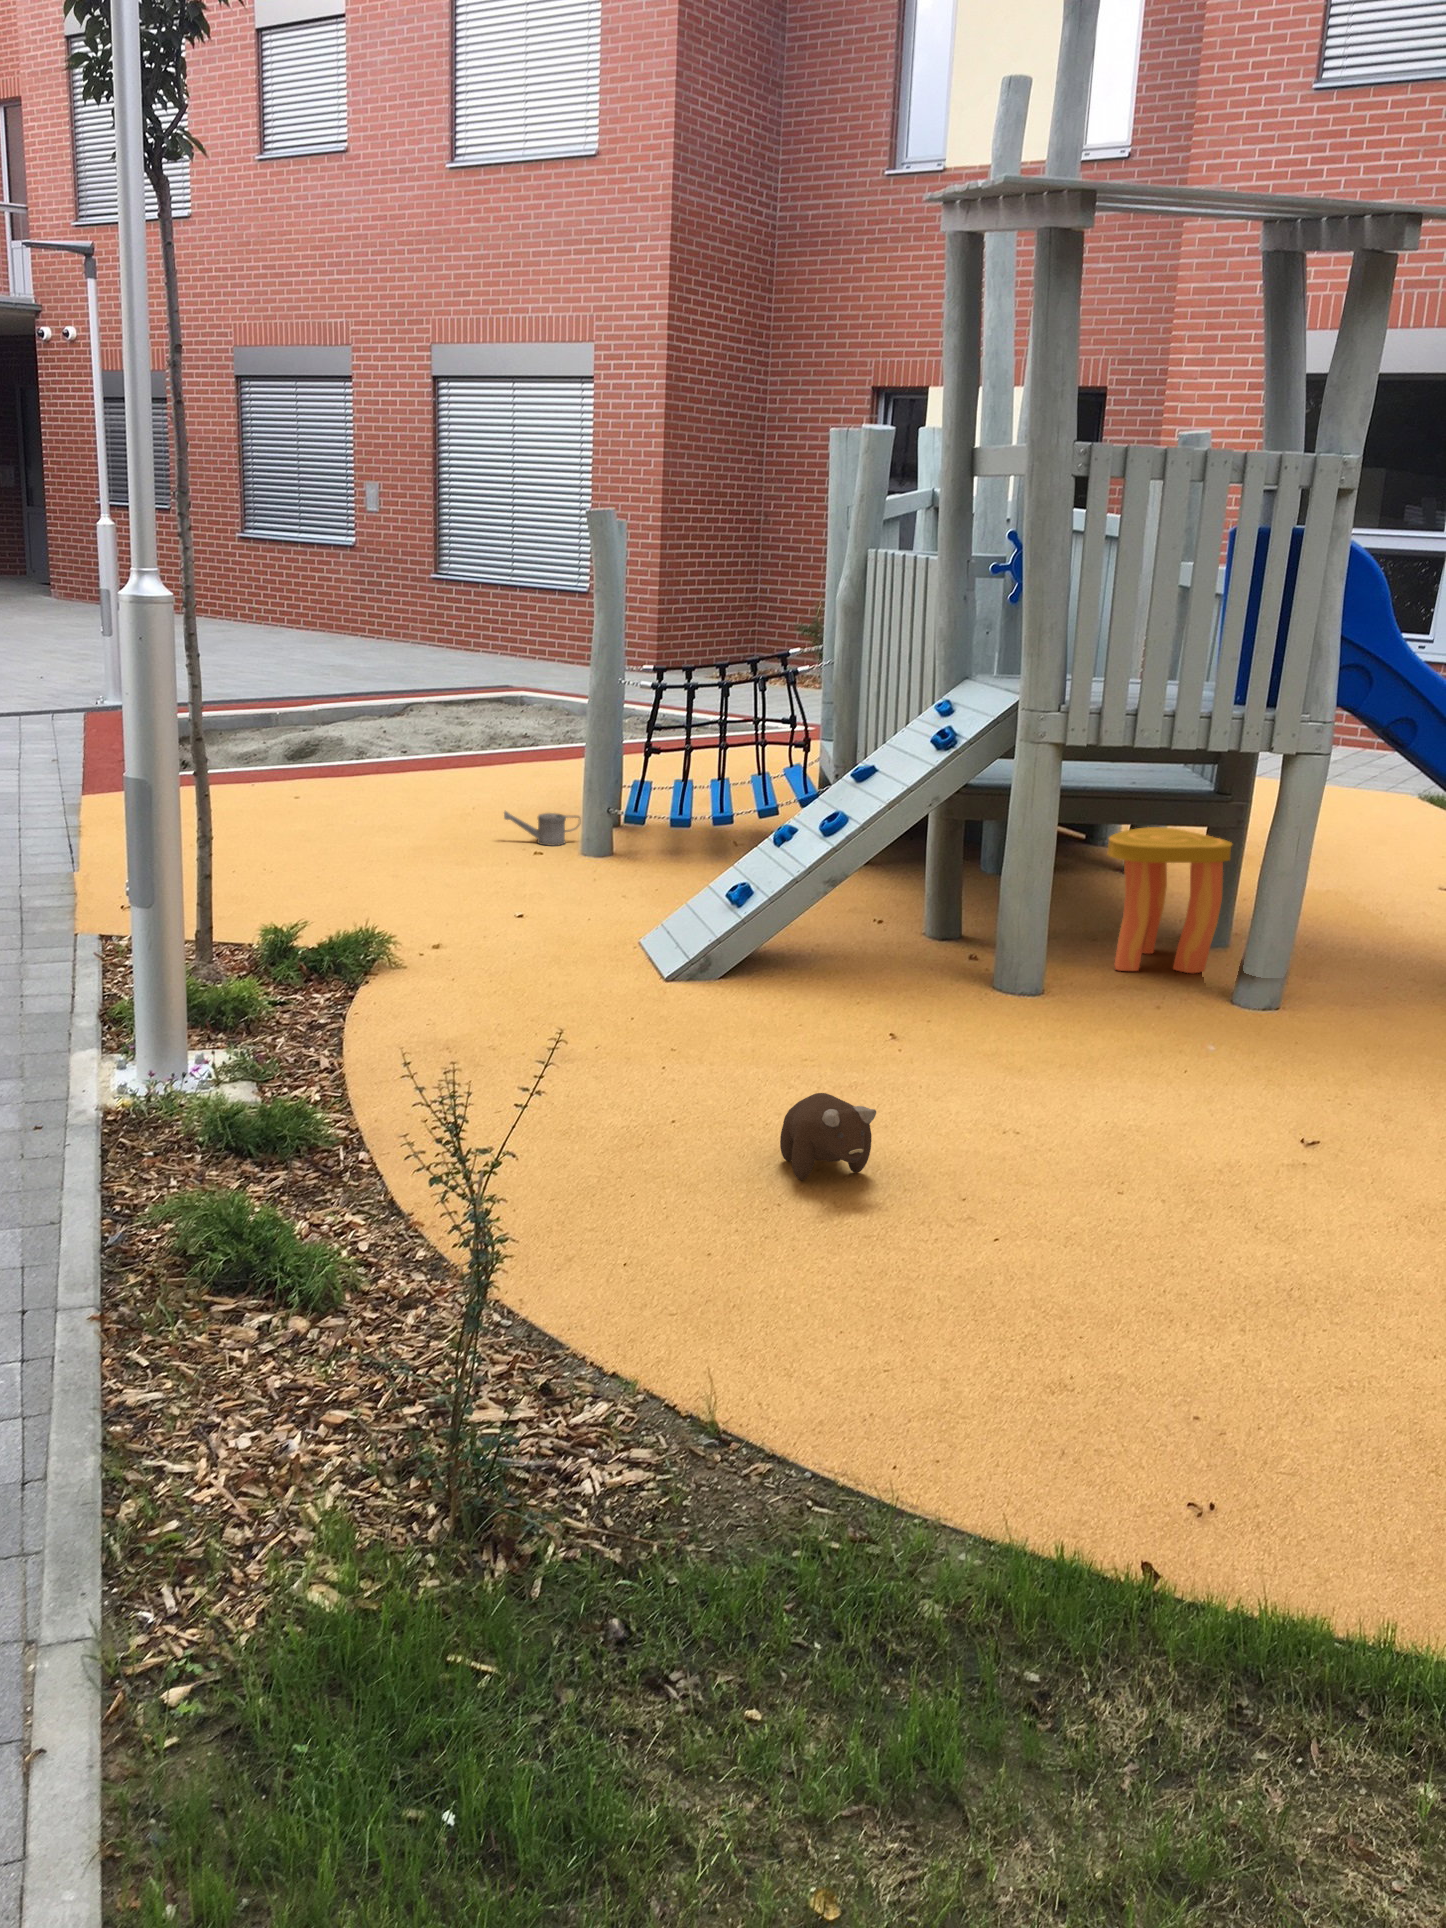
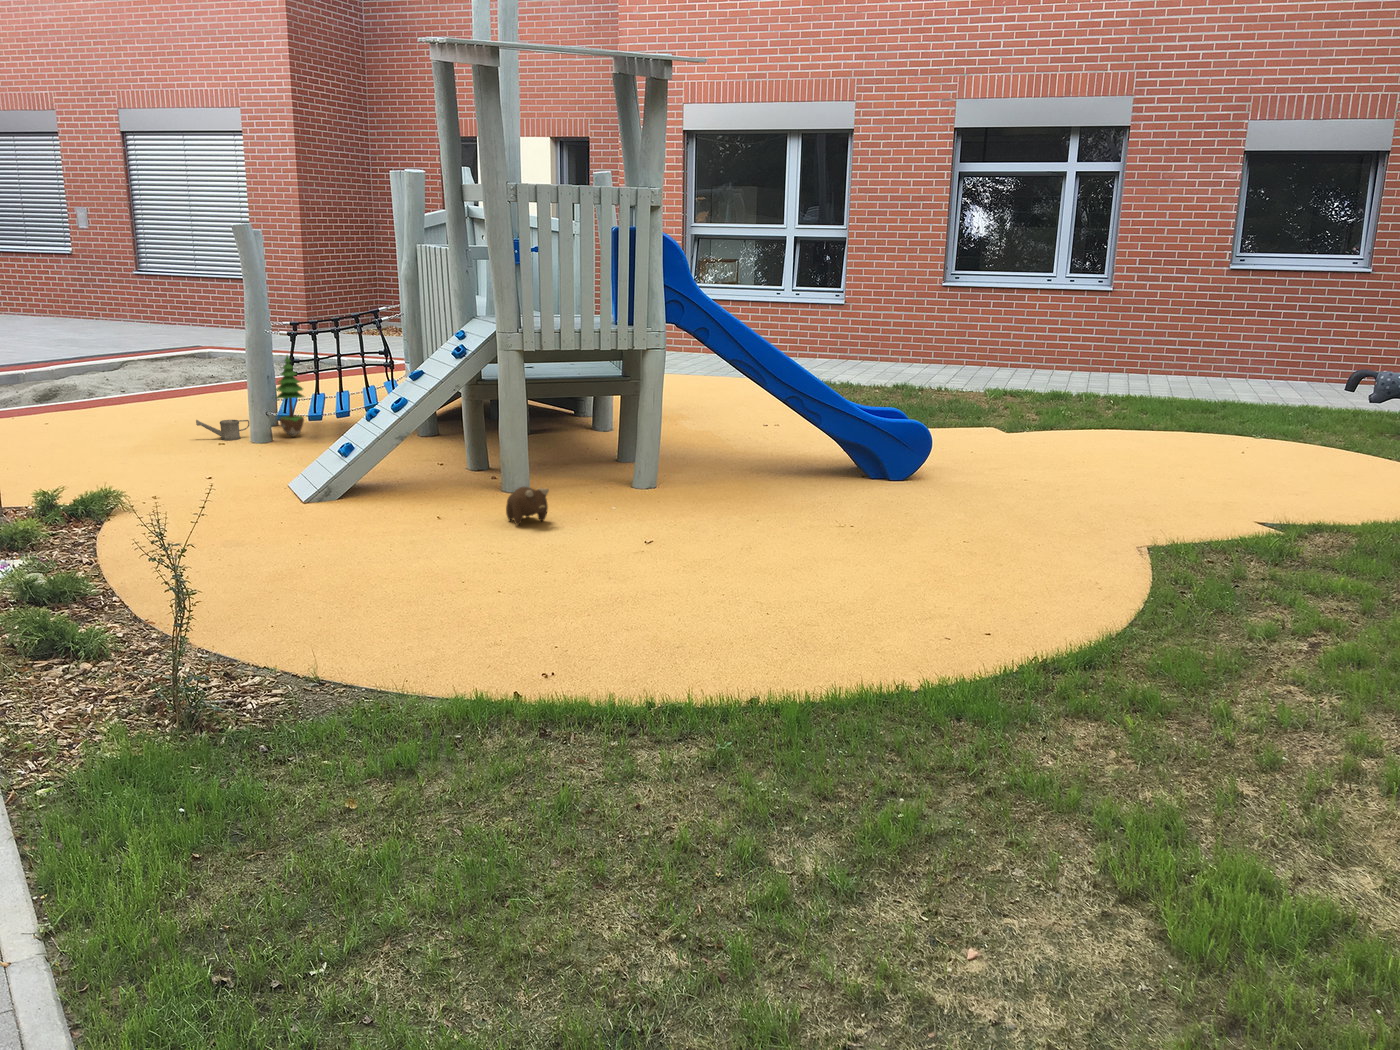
potted tree: none [621,717,668,847] -> present [275,356,304,437]
stool: present [1108,827,1232,973] -> none [561,397,630,478]
plush toy: present [780,1093,876,1180] -> present [506,487,549,525]

